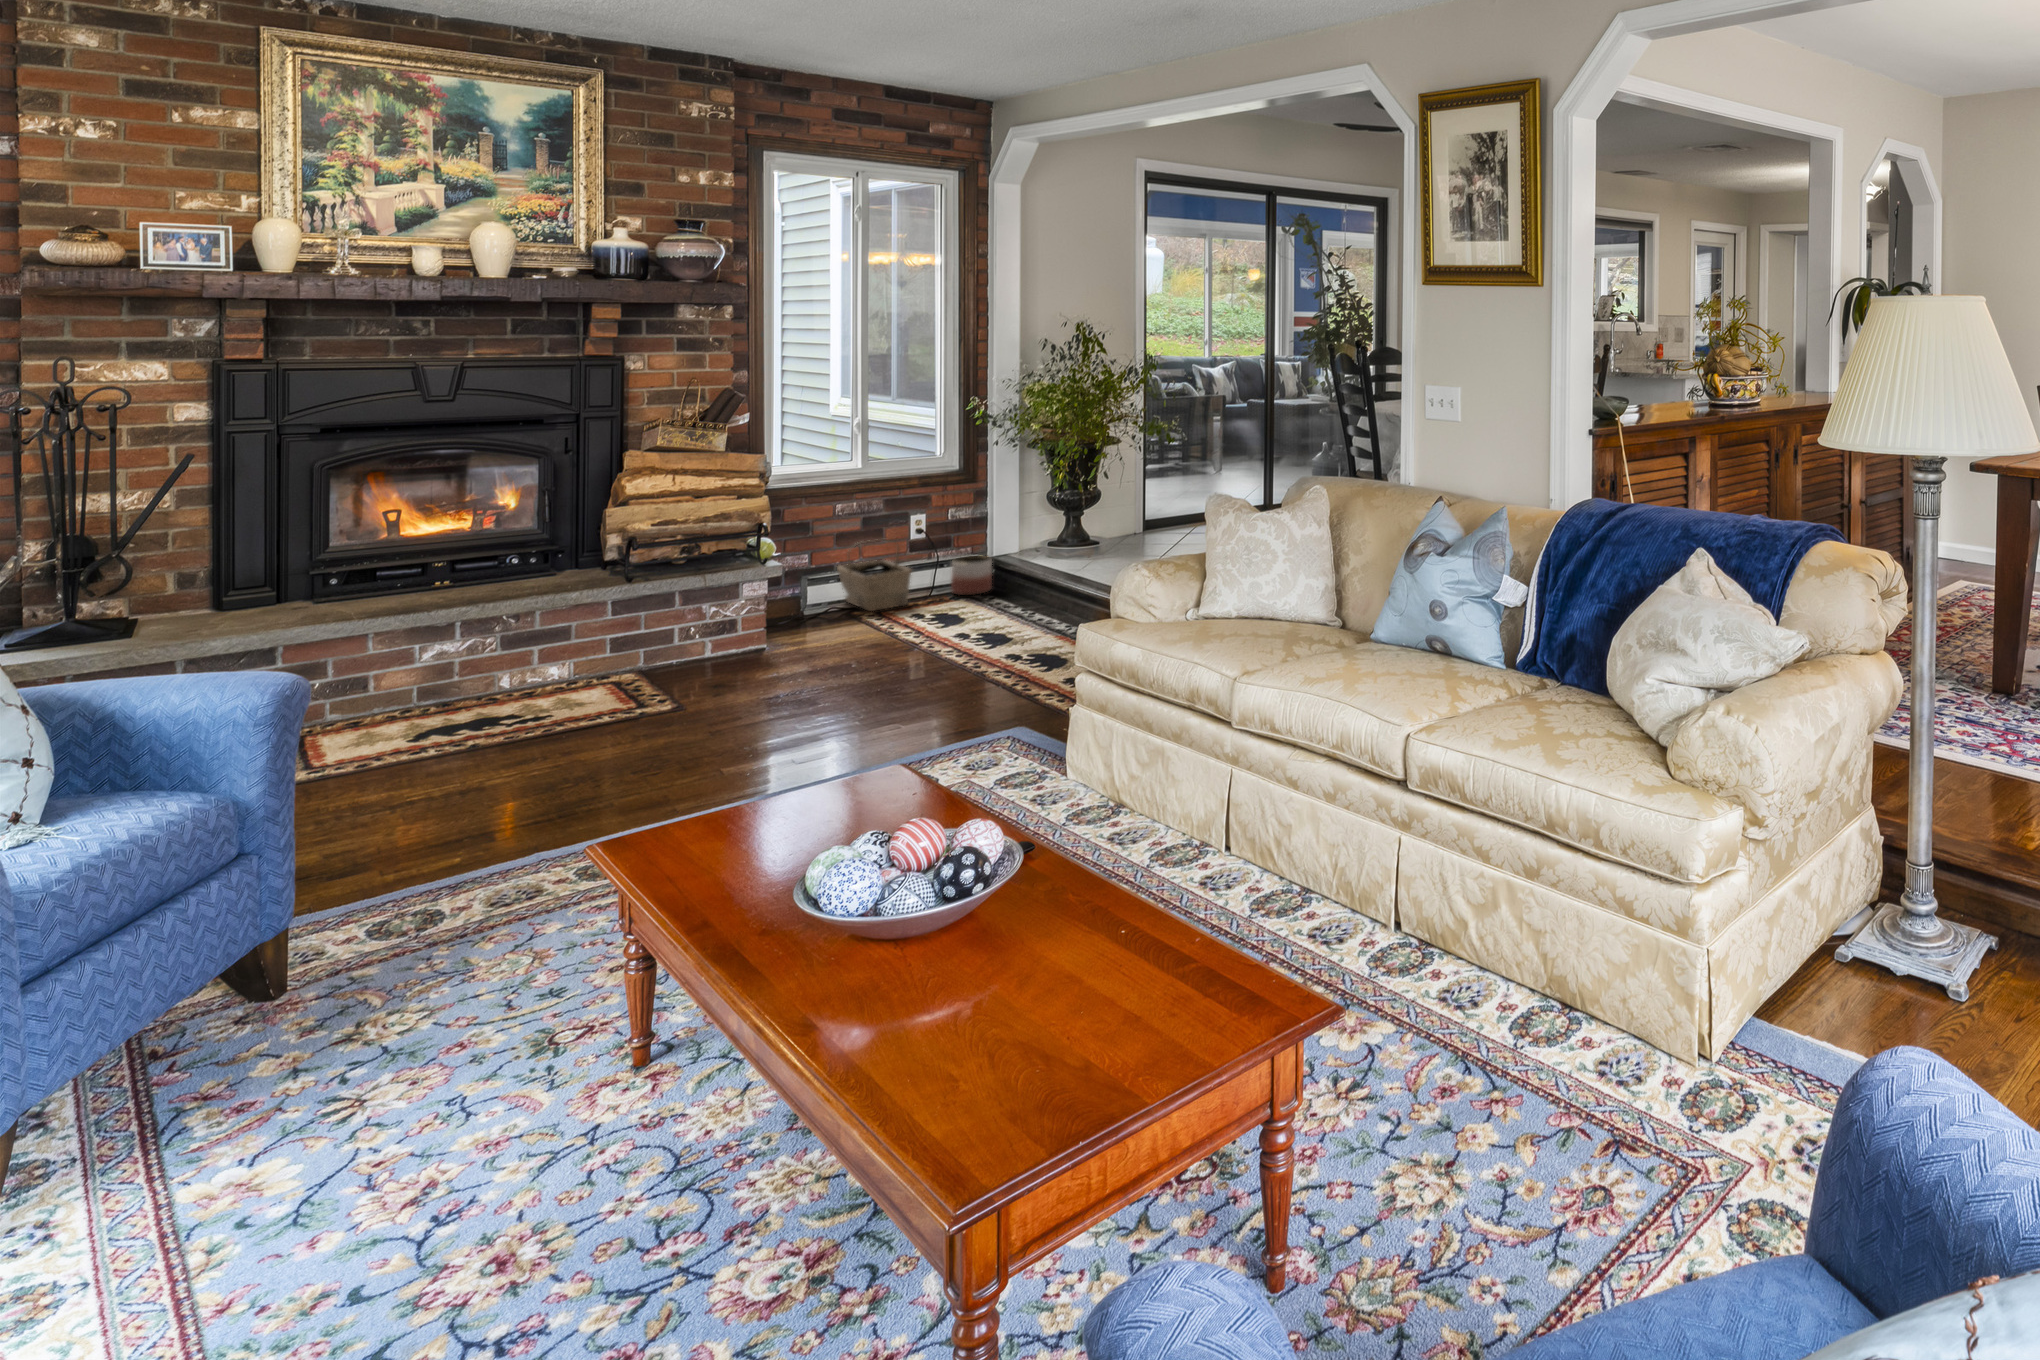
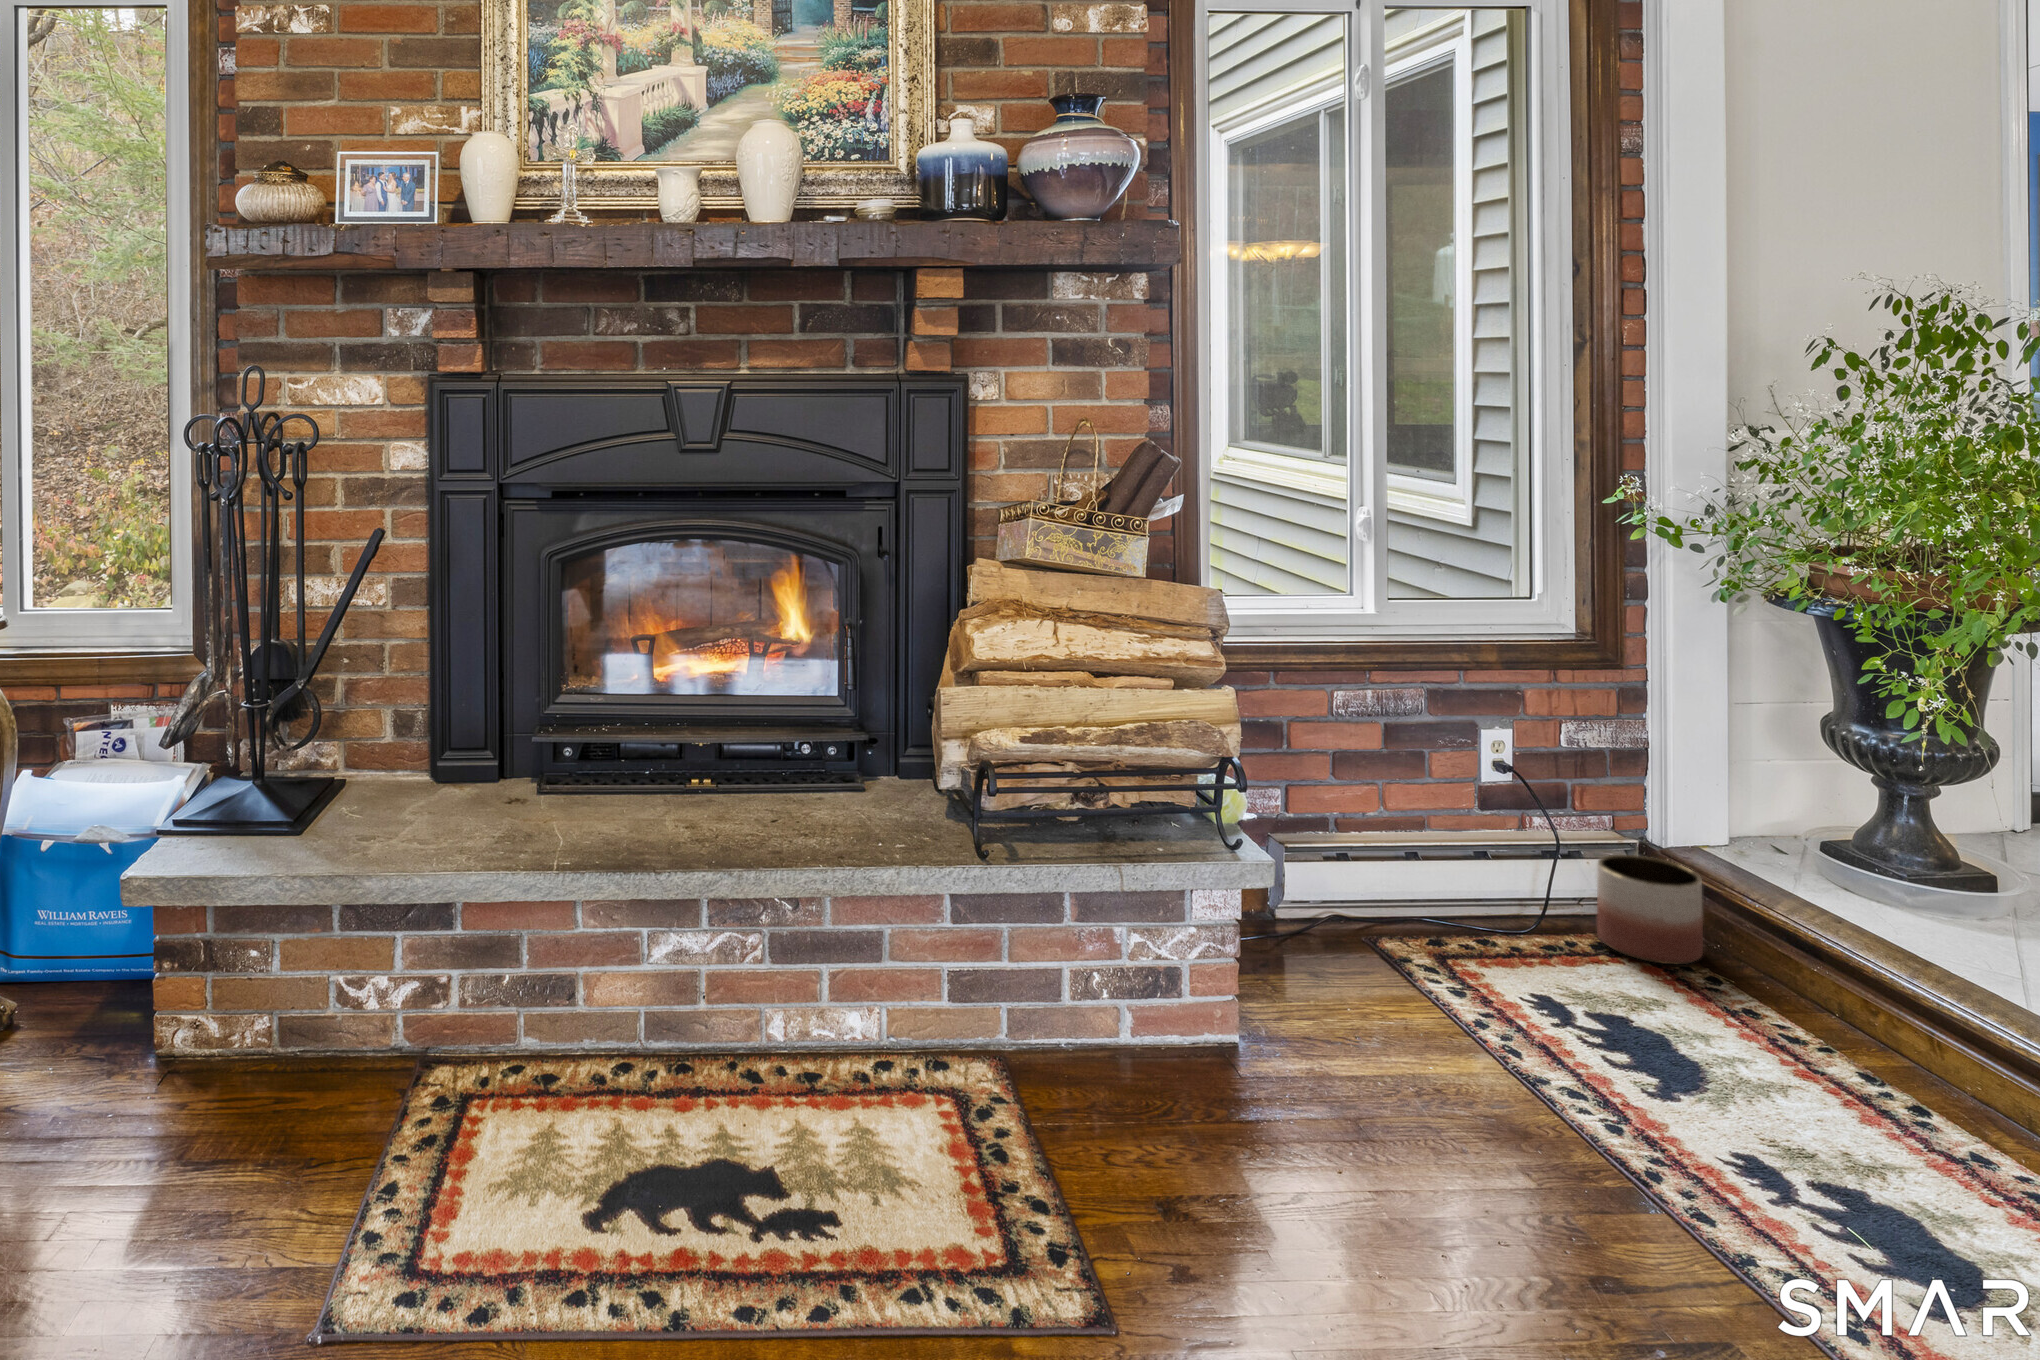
basket: present [837,542,912,611] -> none [1339,789,1518,964]

